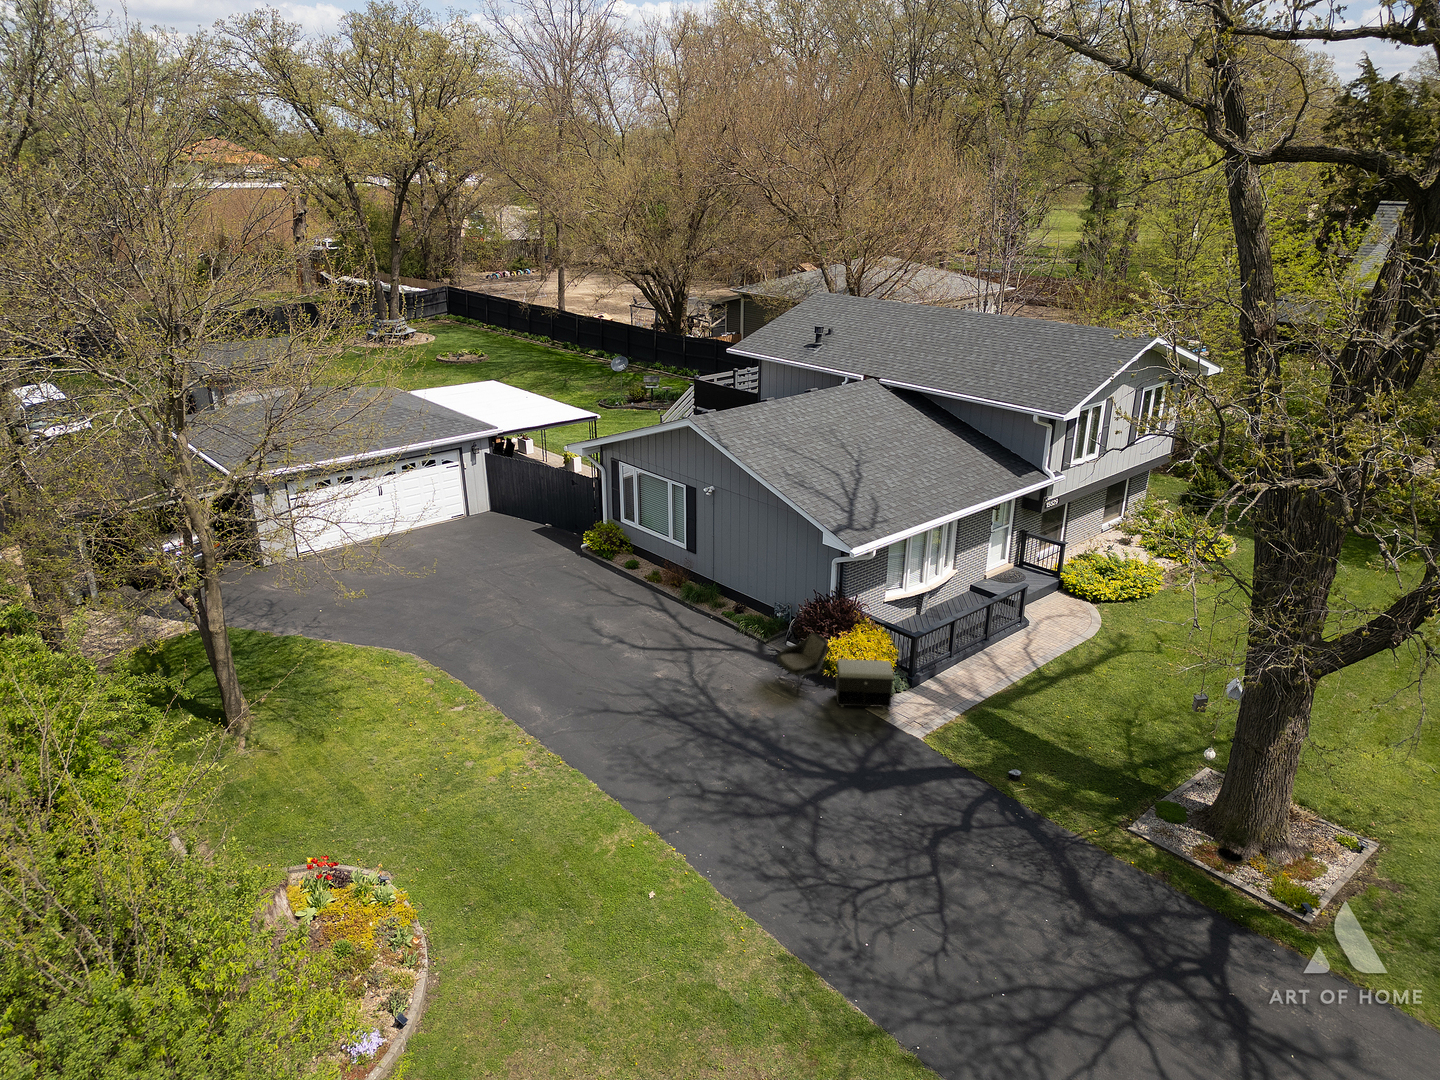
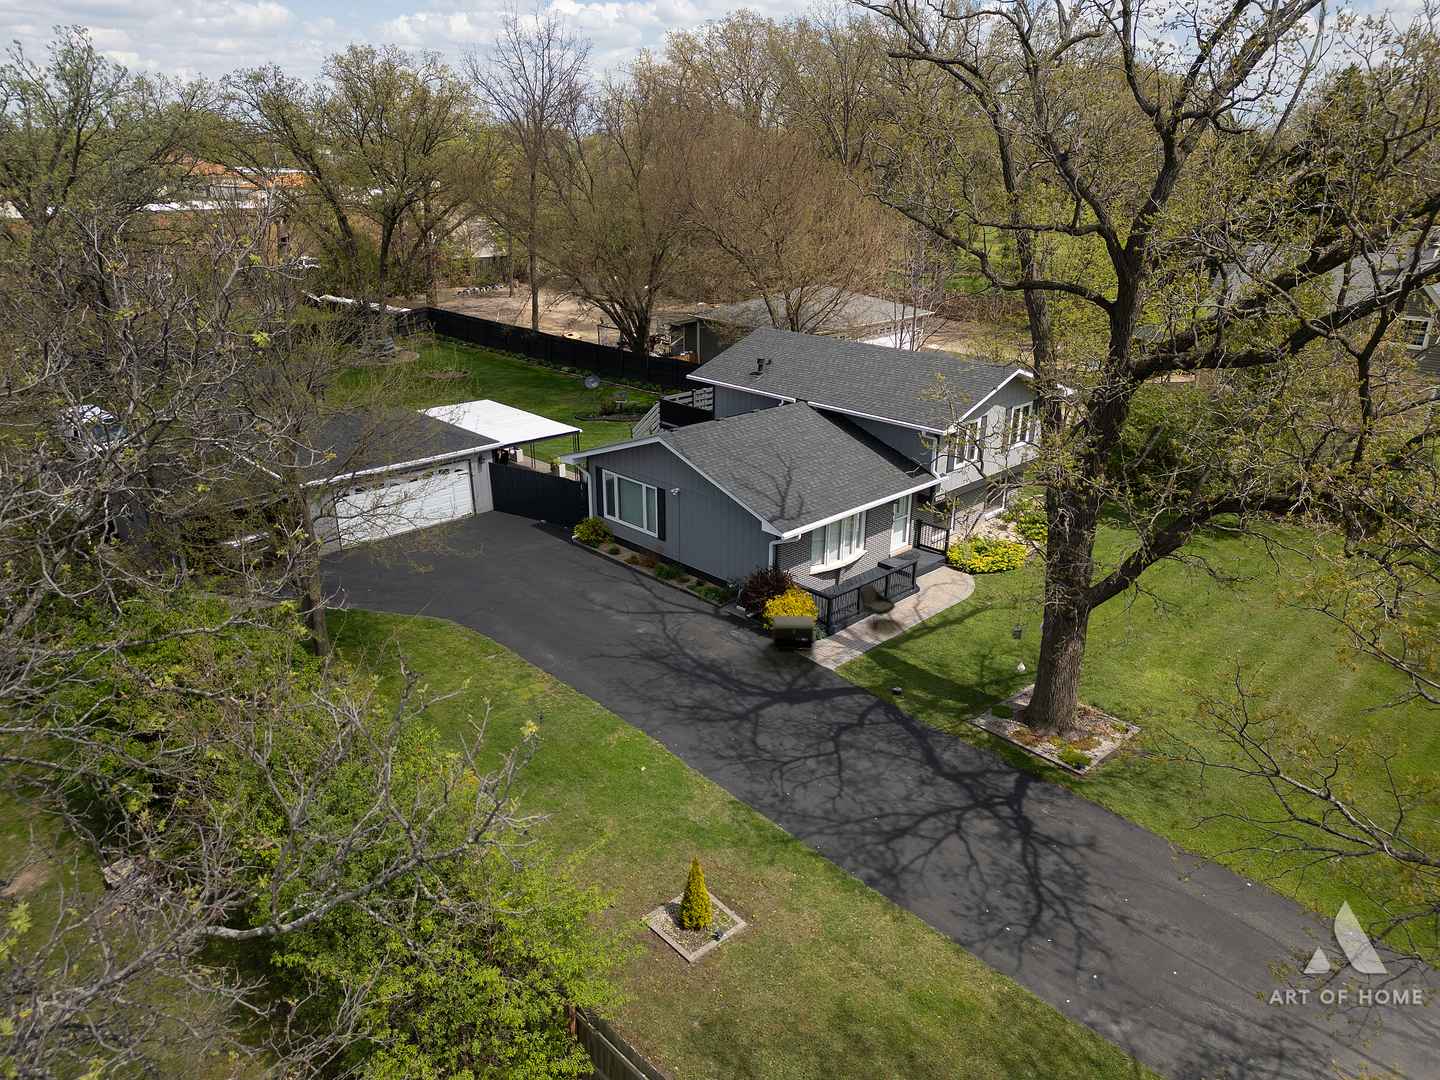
lounge chair: present [777,633,828,693] -> present [860,585,895,627]
potted tree: present [1216,821,1249,864] -> none [1028,710,1050,741]

